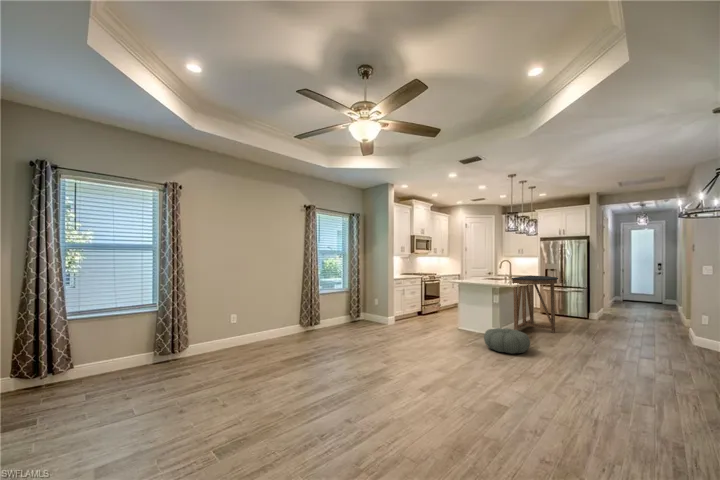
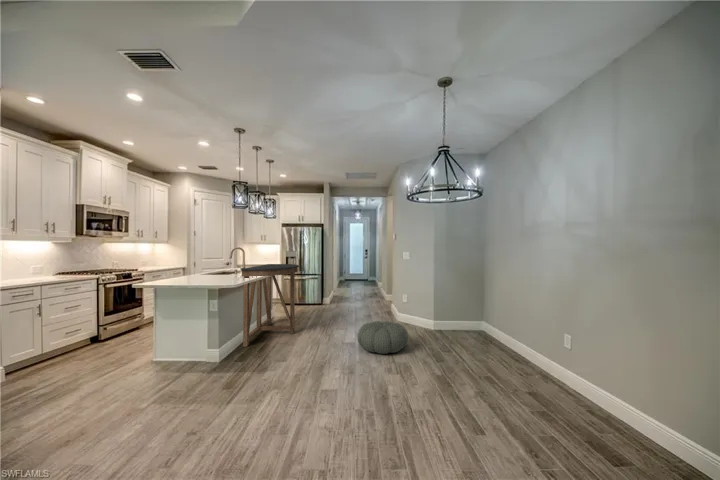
pouf: present [484,328,530,354] -> present [357,321,408,354]

